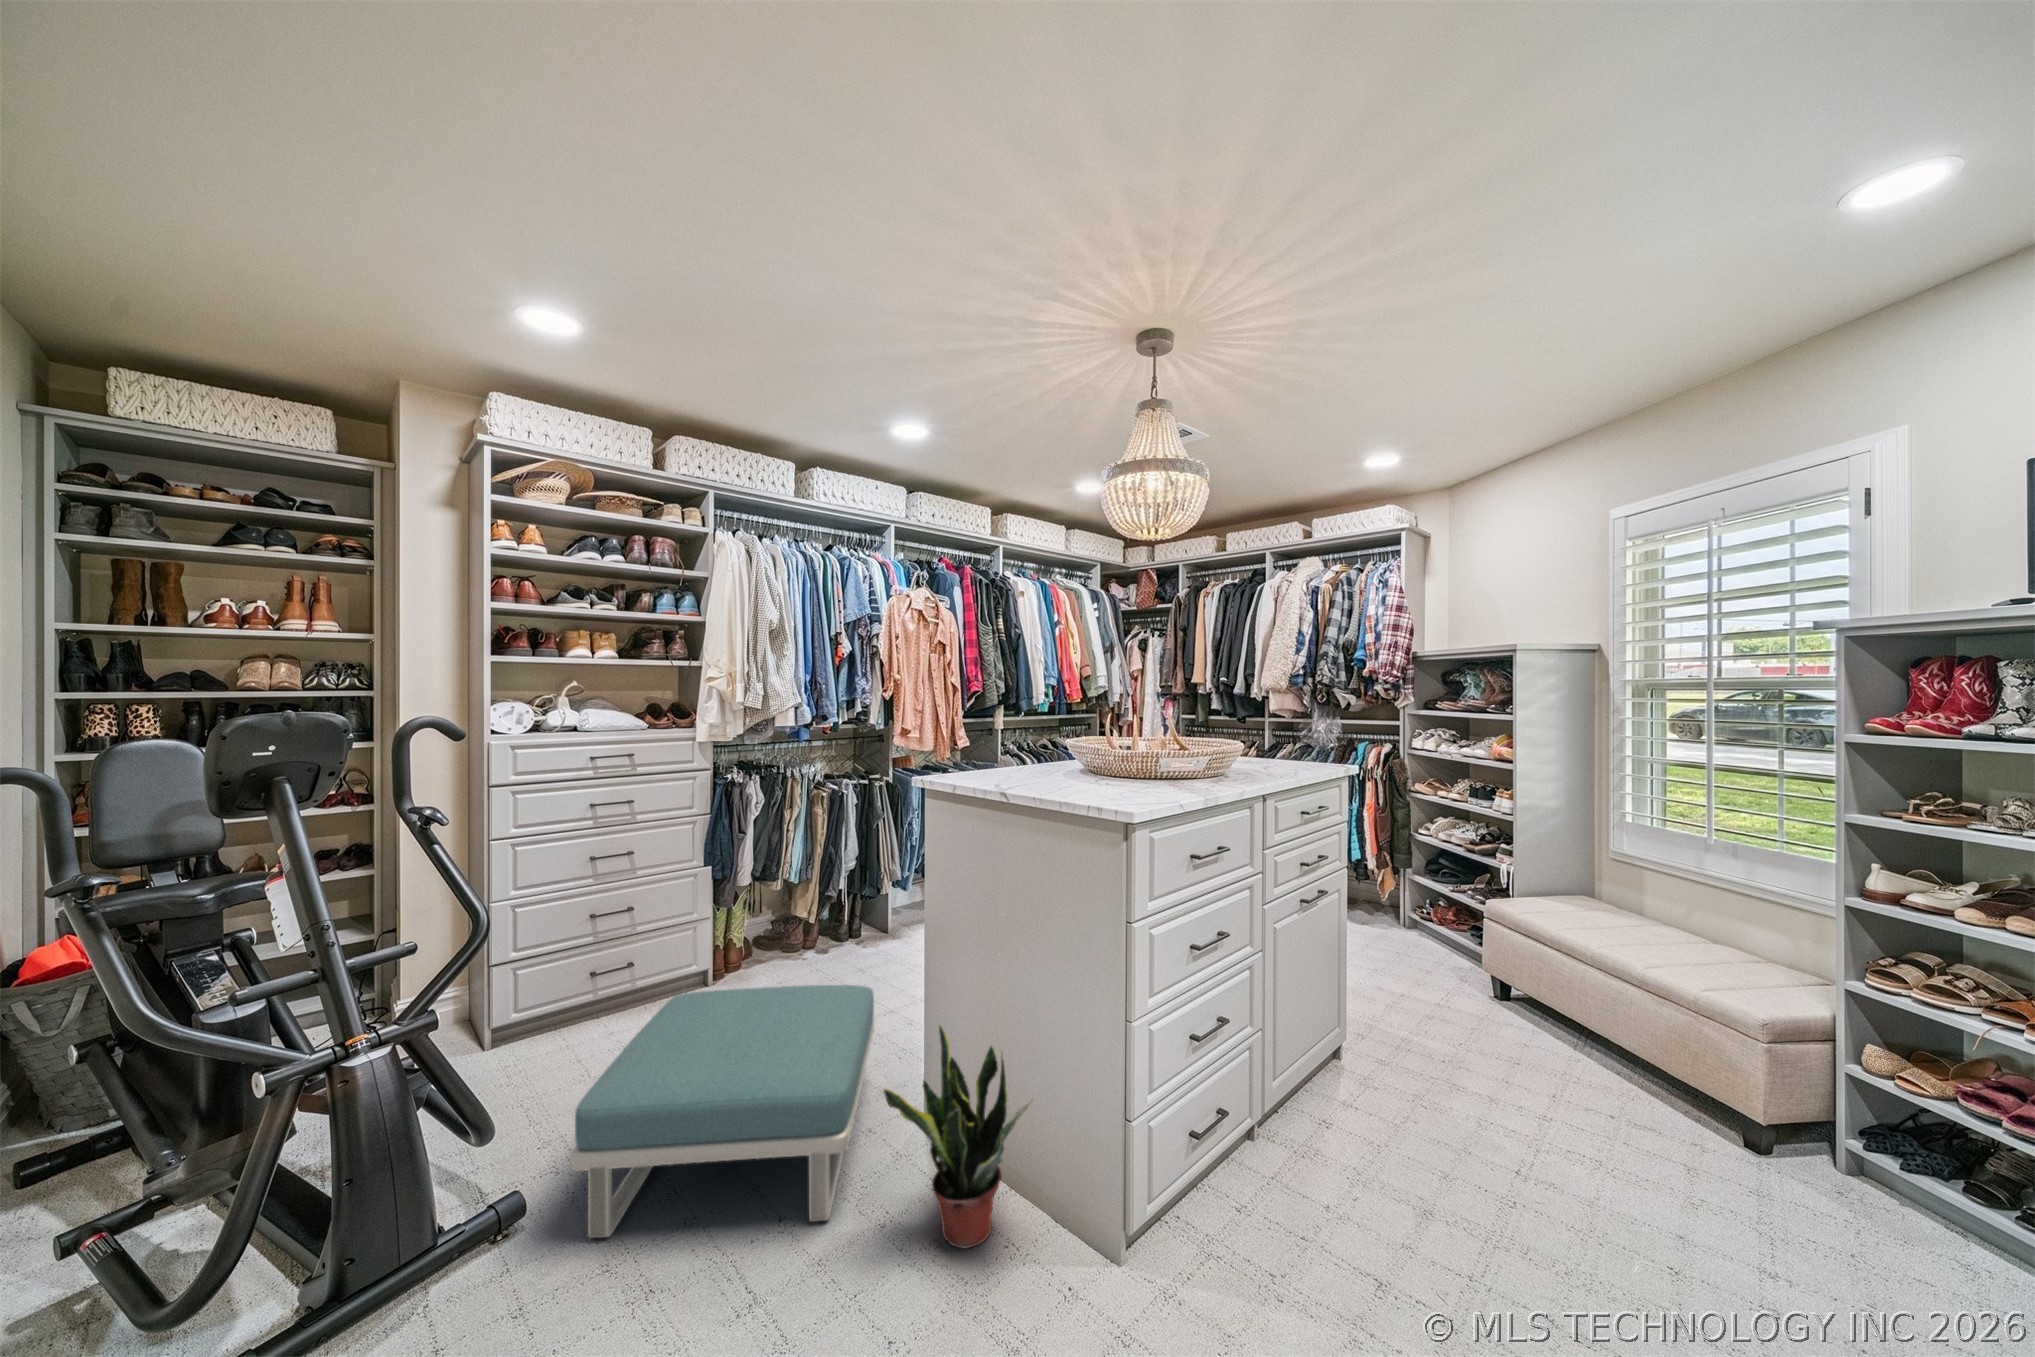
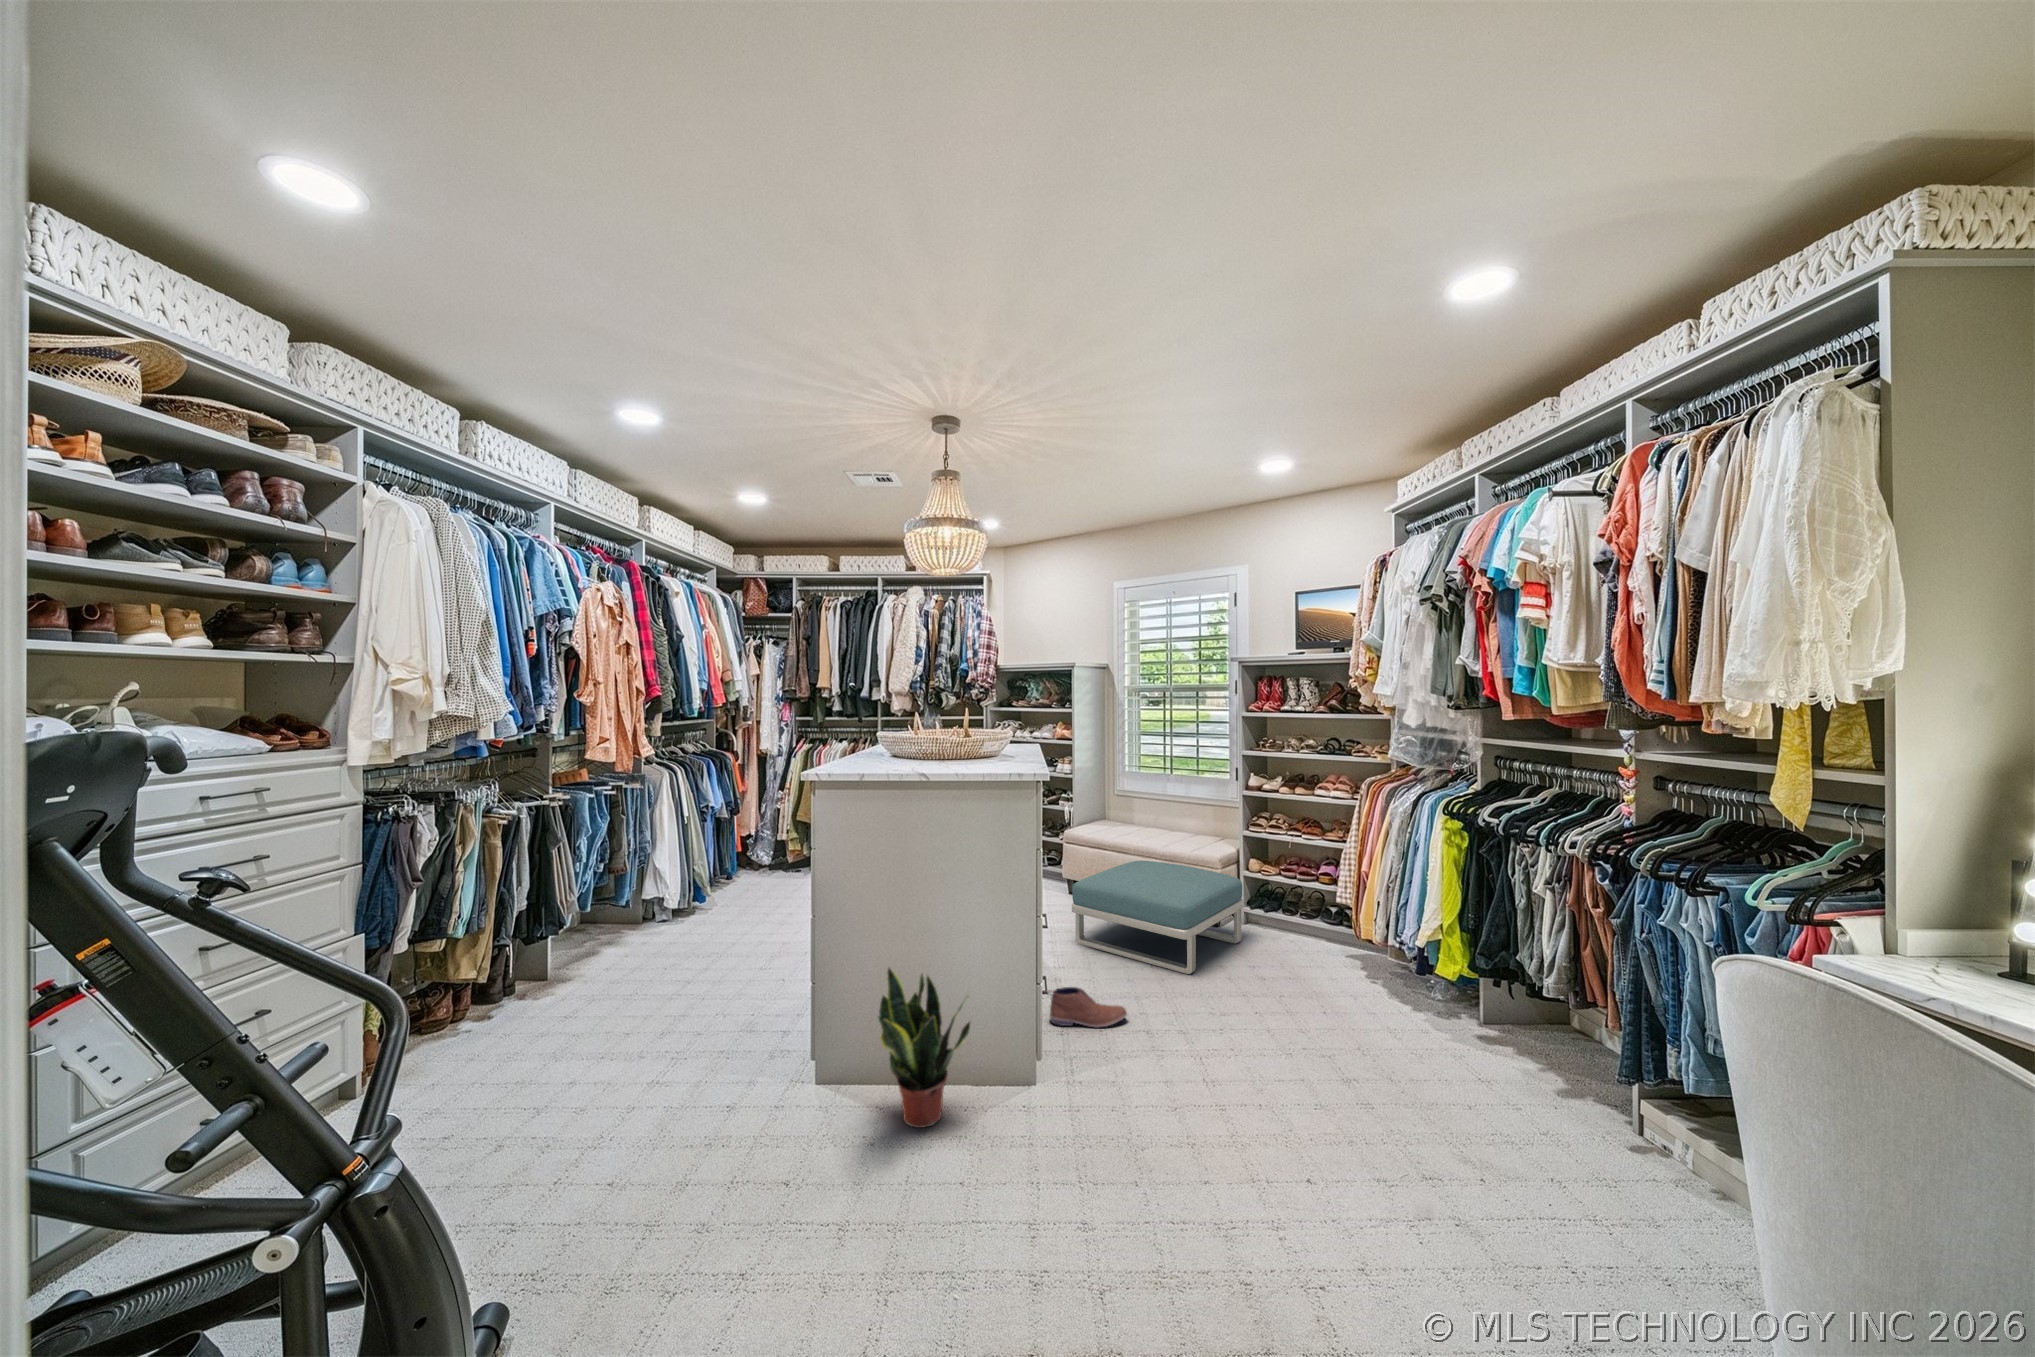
footstool: present [571,985,874,1238] -> present [1072,860,1244,974]
shoe: none [1244,1135,1374,1240] -> present [1048,987,1127,1028]

